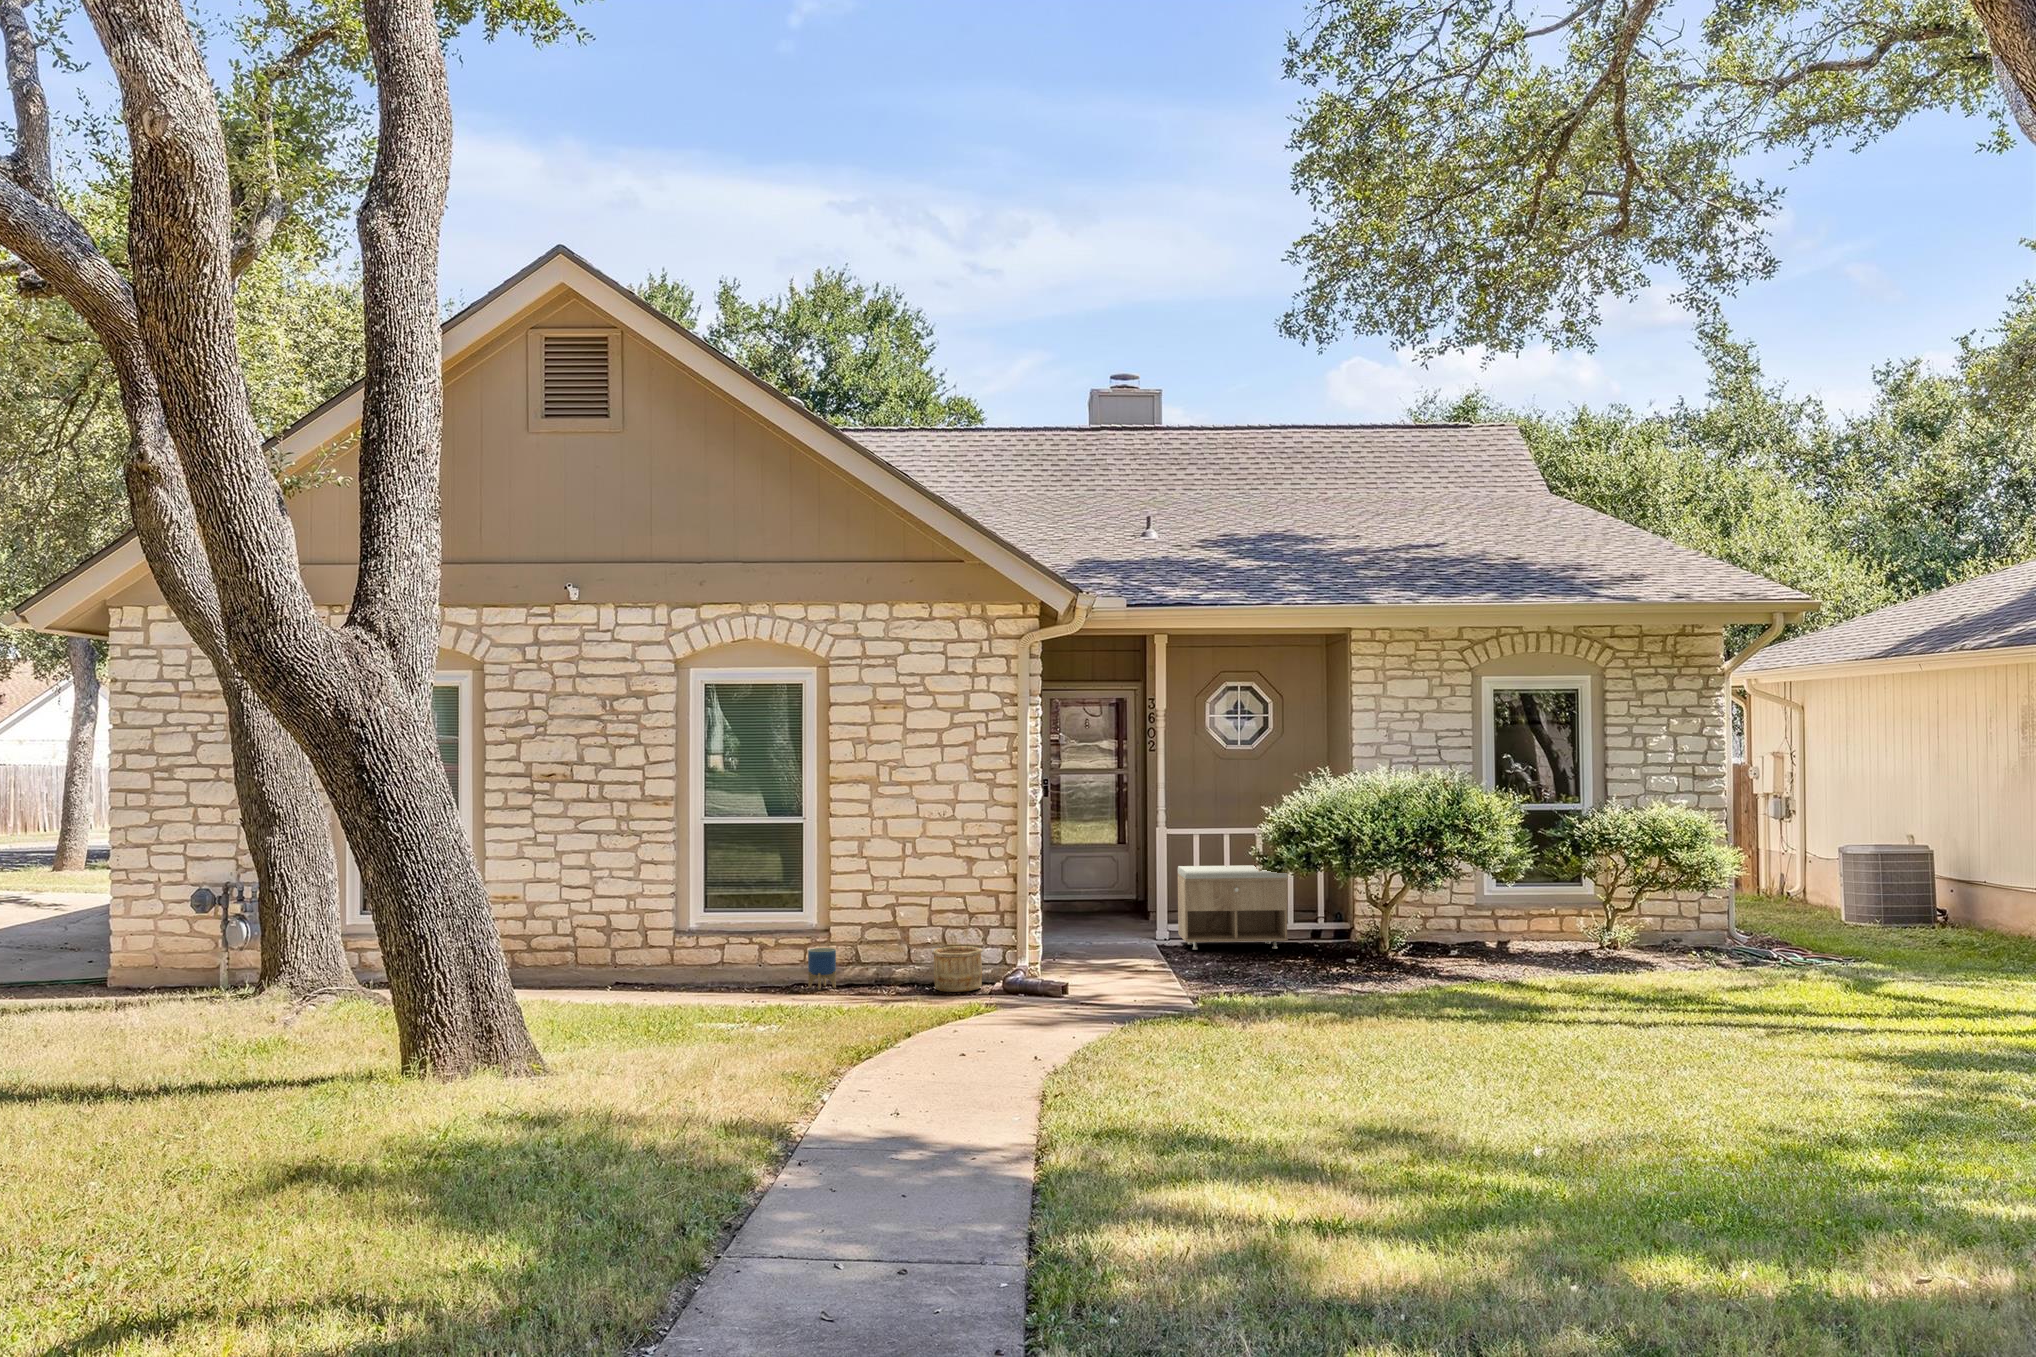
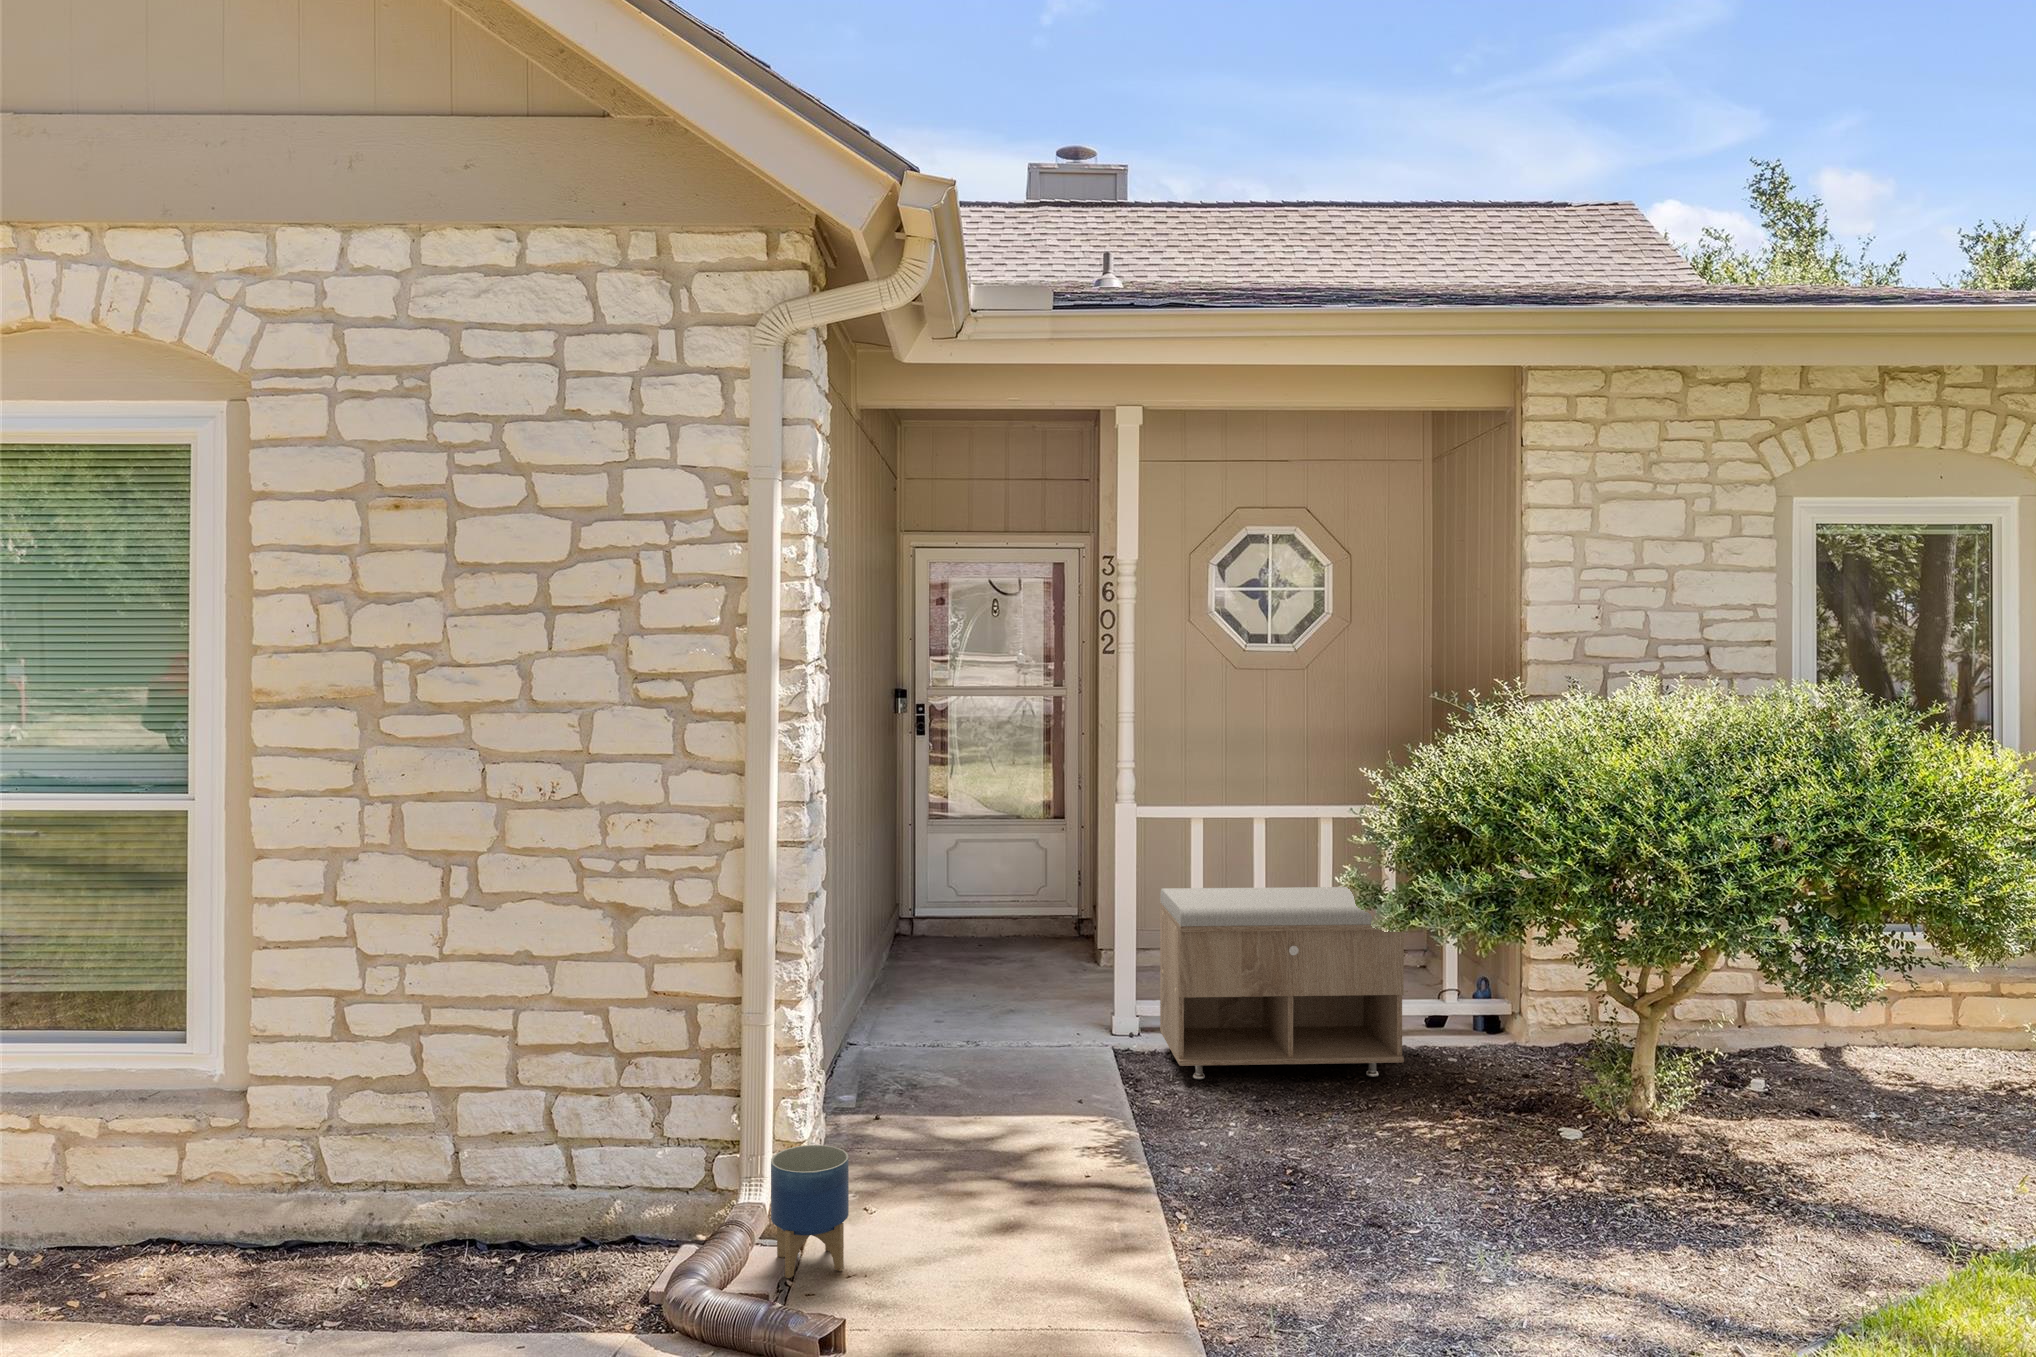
wooden bucket: present [932,946,983,992] -> none [485,1148,635,1307]
planter: present [808,948,836,990] -> present [771,1145,849,1278]

